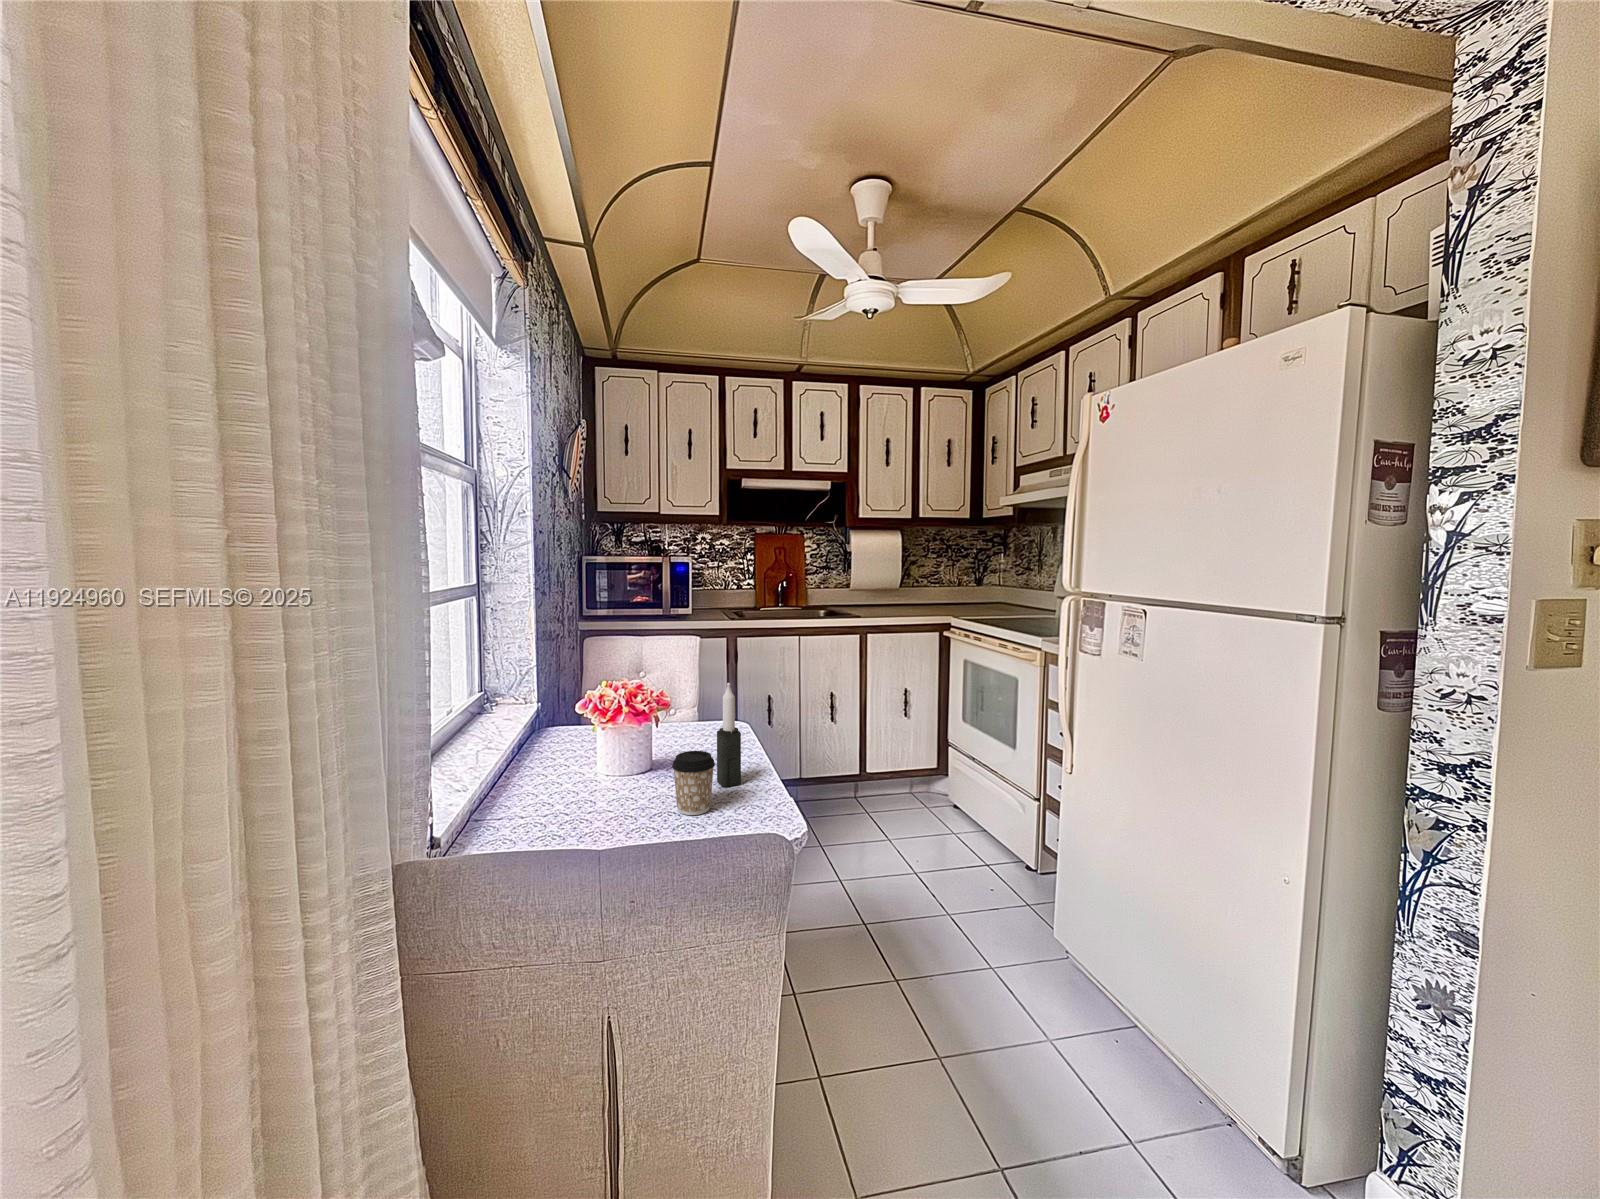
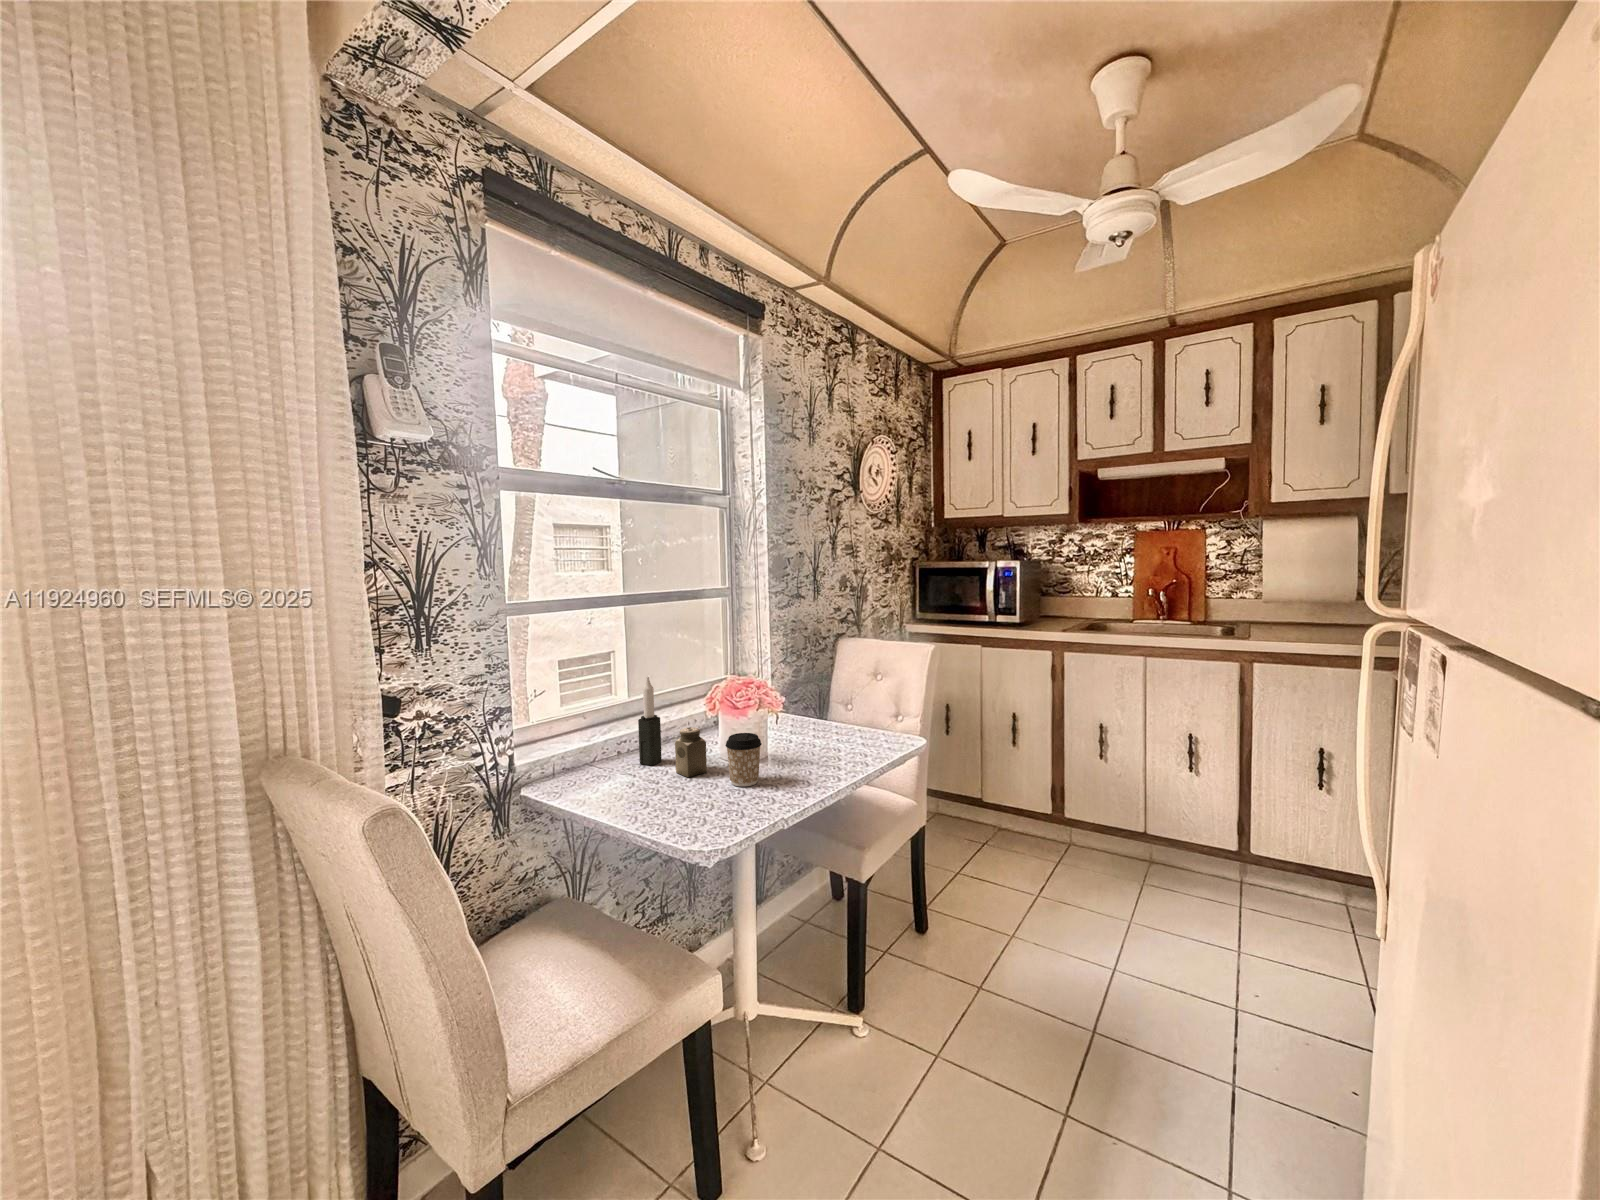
candle: present [717,683,741,787] -> present [638,677,662,765]
salt shaker: none [594,762,630,826] -> present [675,727,707,777]

